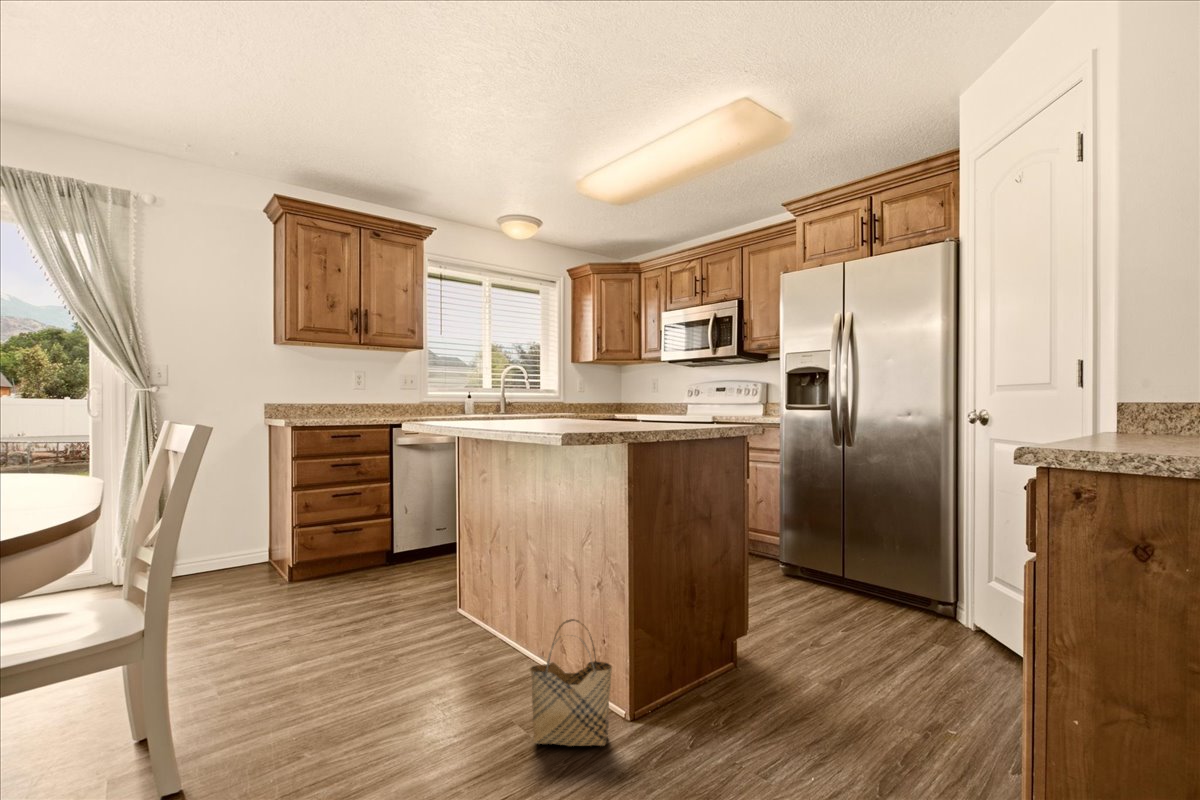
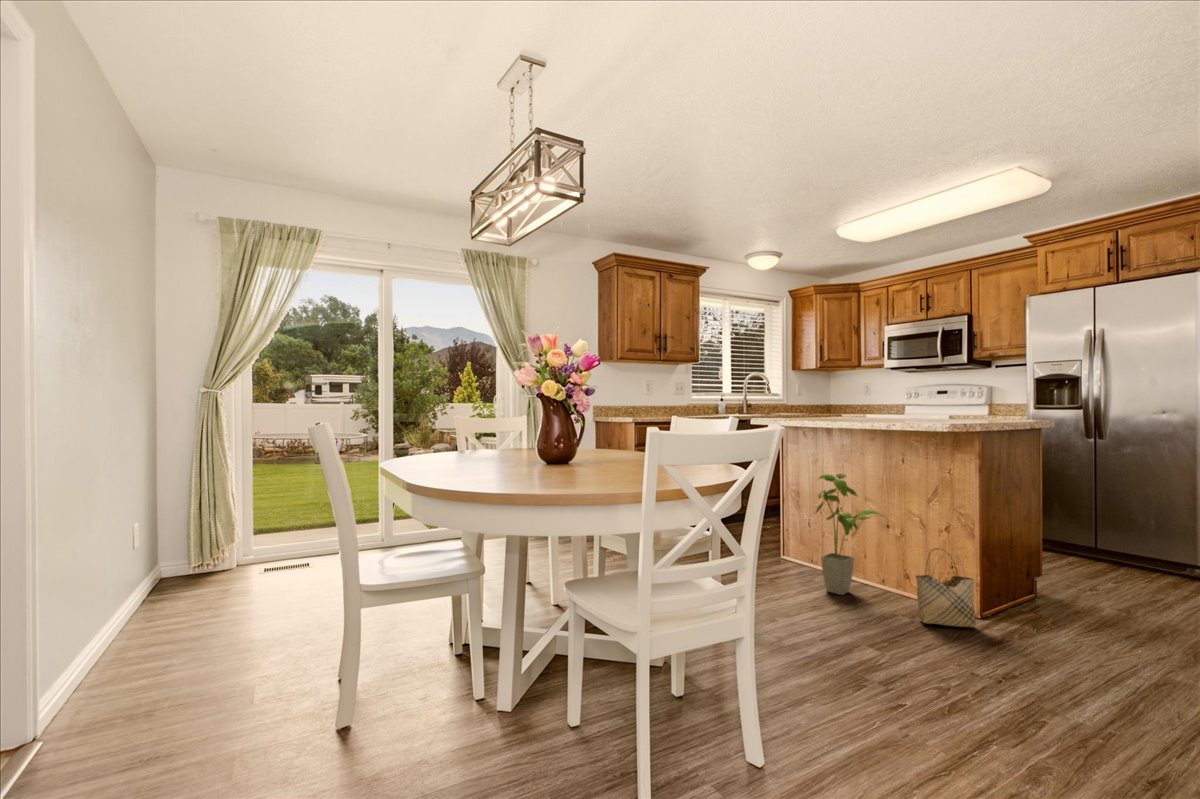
house plant: none [435,504,531,685] -> present [816,473,880,595]

